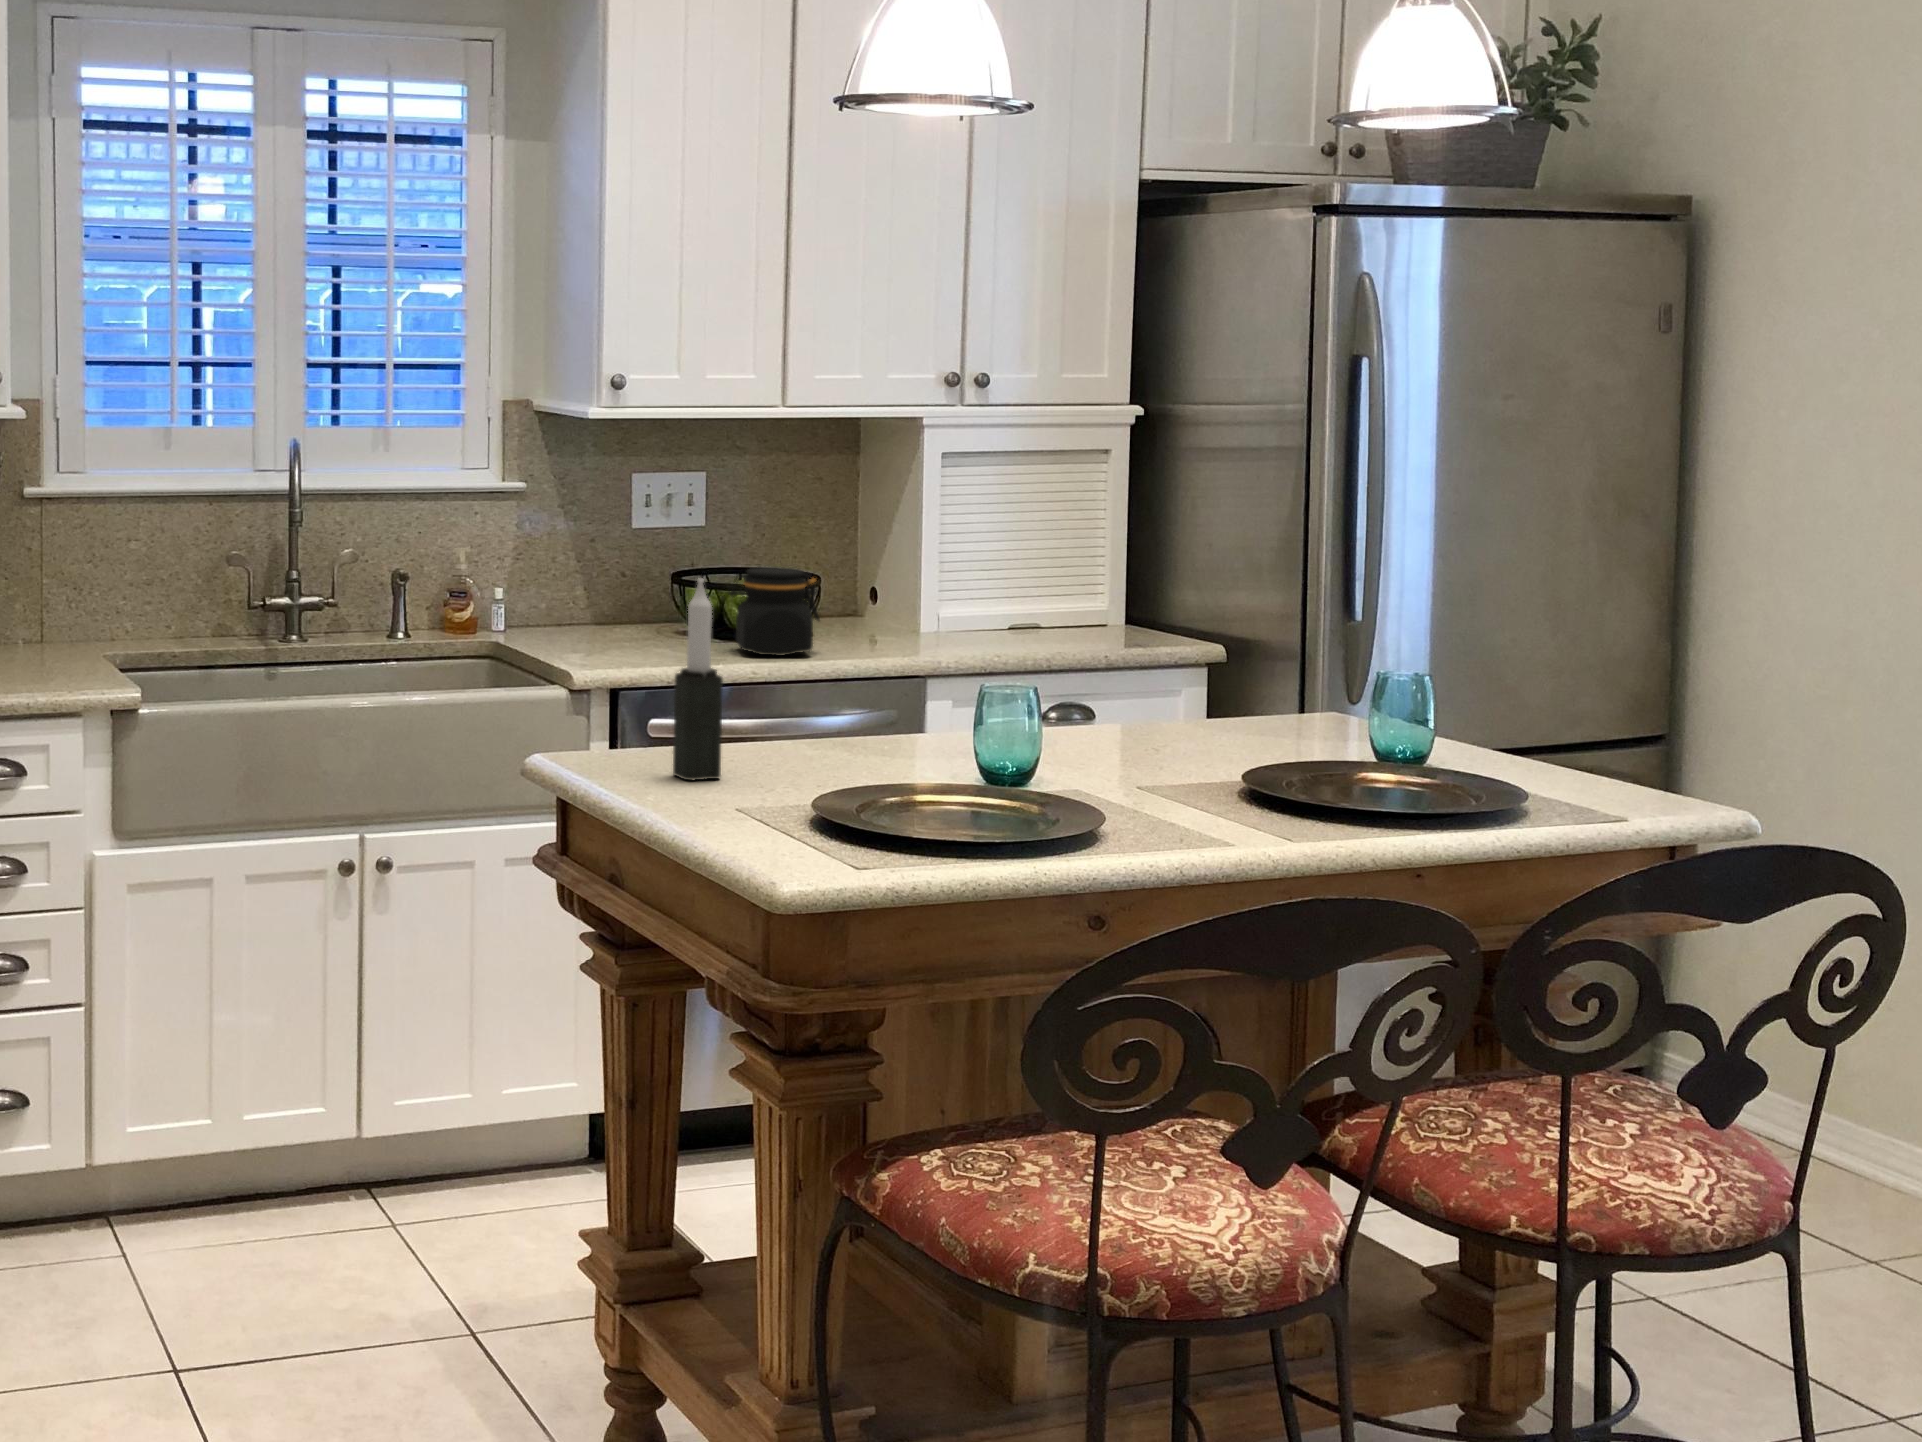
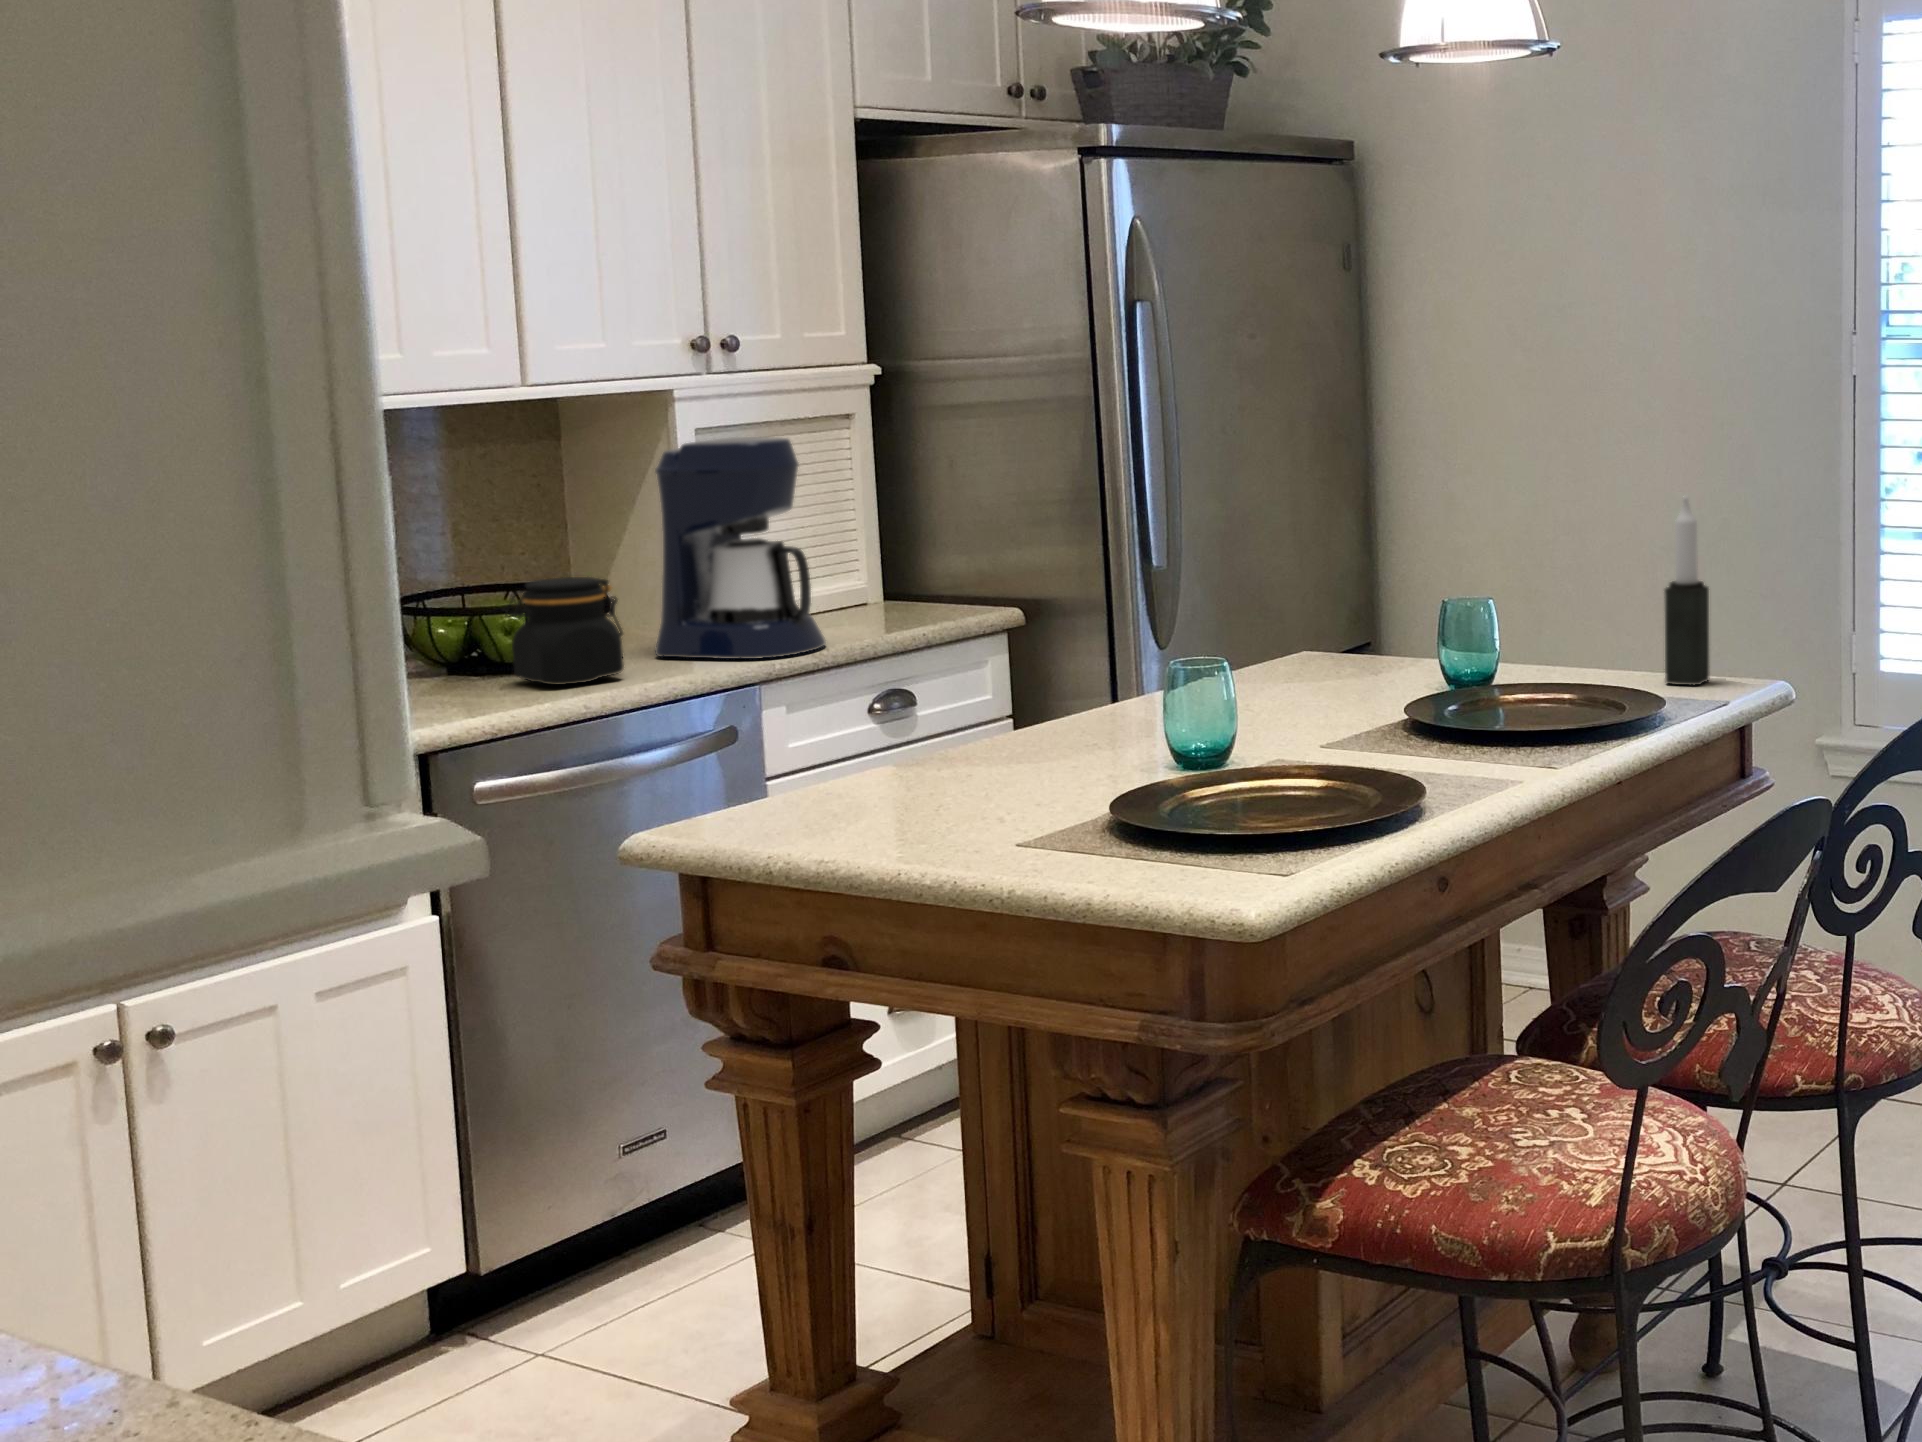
coffee maker: none [866,463,1008,658] -> present [655,437,826,659]
candle: present [673,578,723,780] -> present [1664,496,1710,685]

